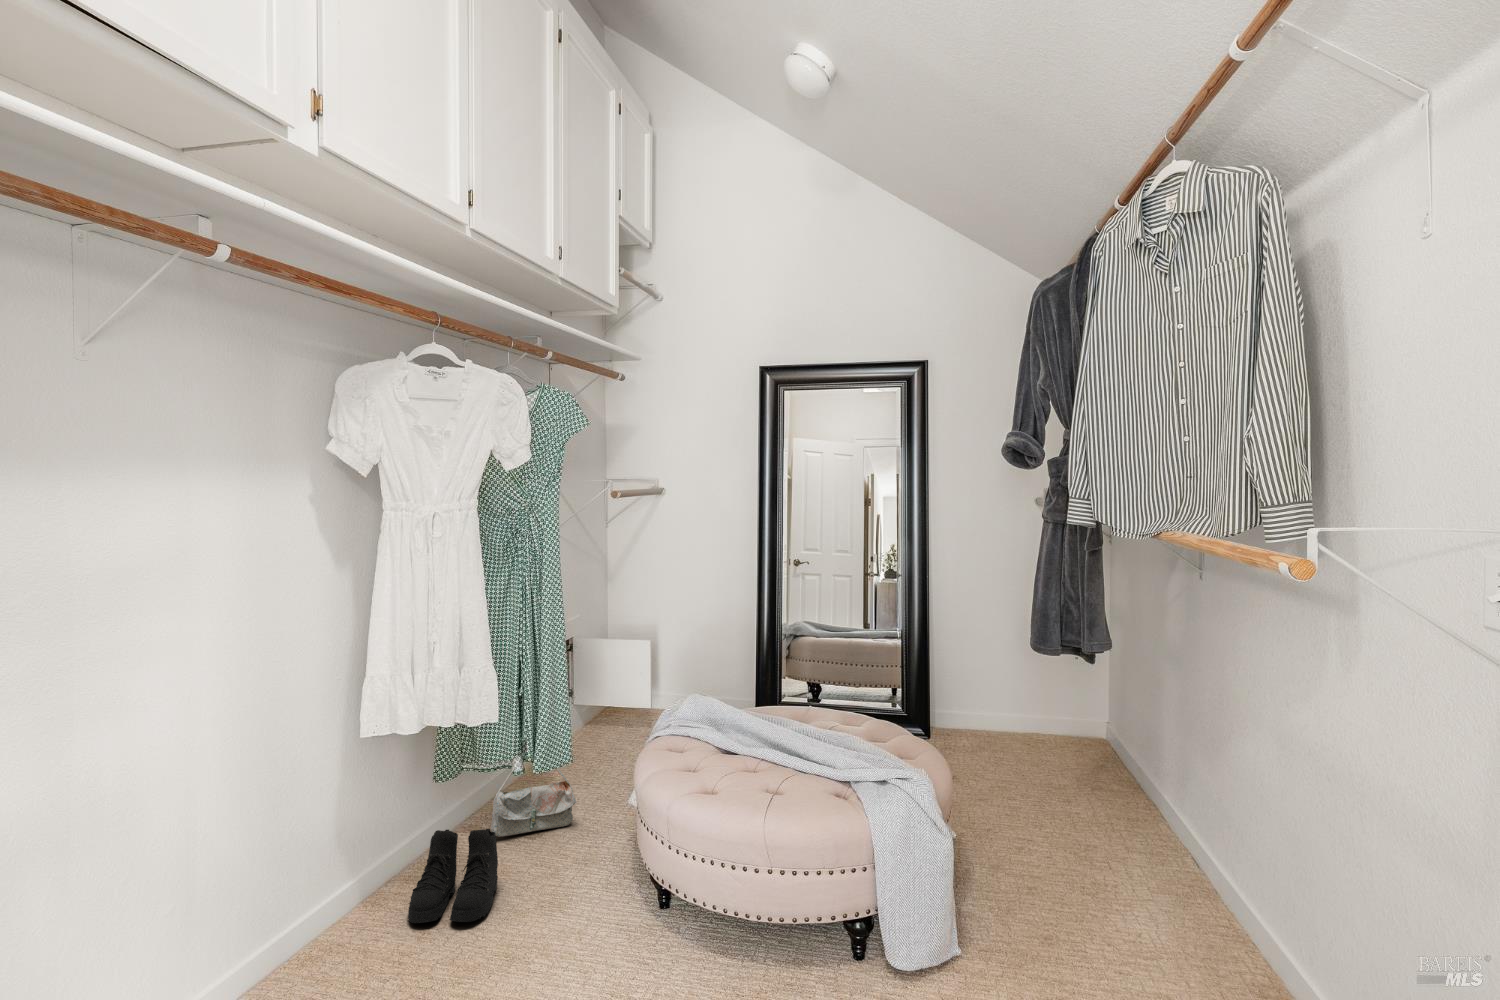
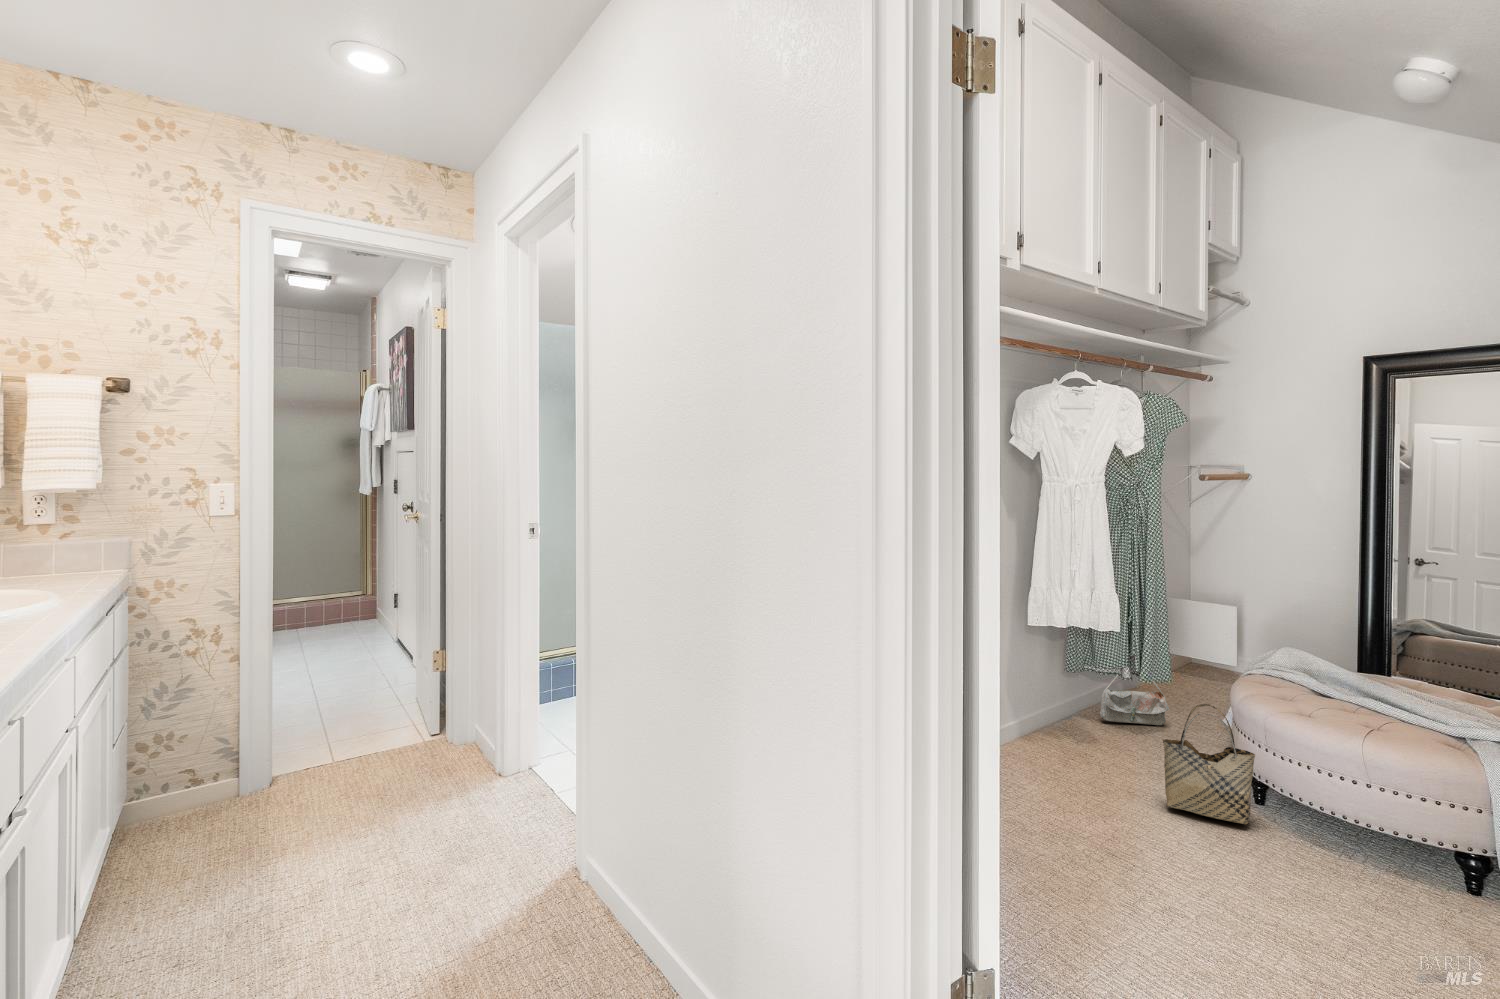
woven basket: none [551,801,658,961] -> present [1162,704,1255,824]
boots: present [408,829,498,923] -> none [1051,703,1111,767]

